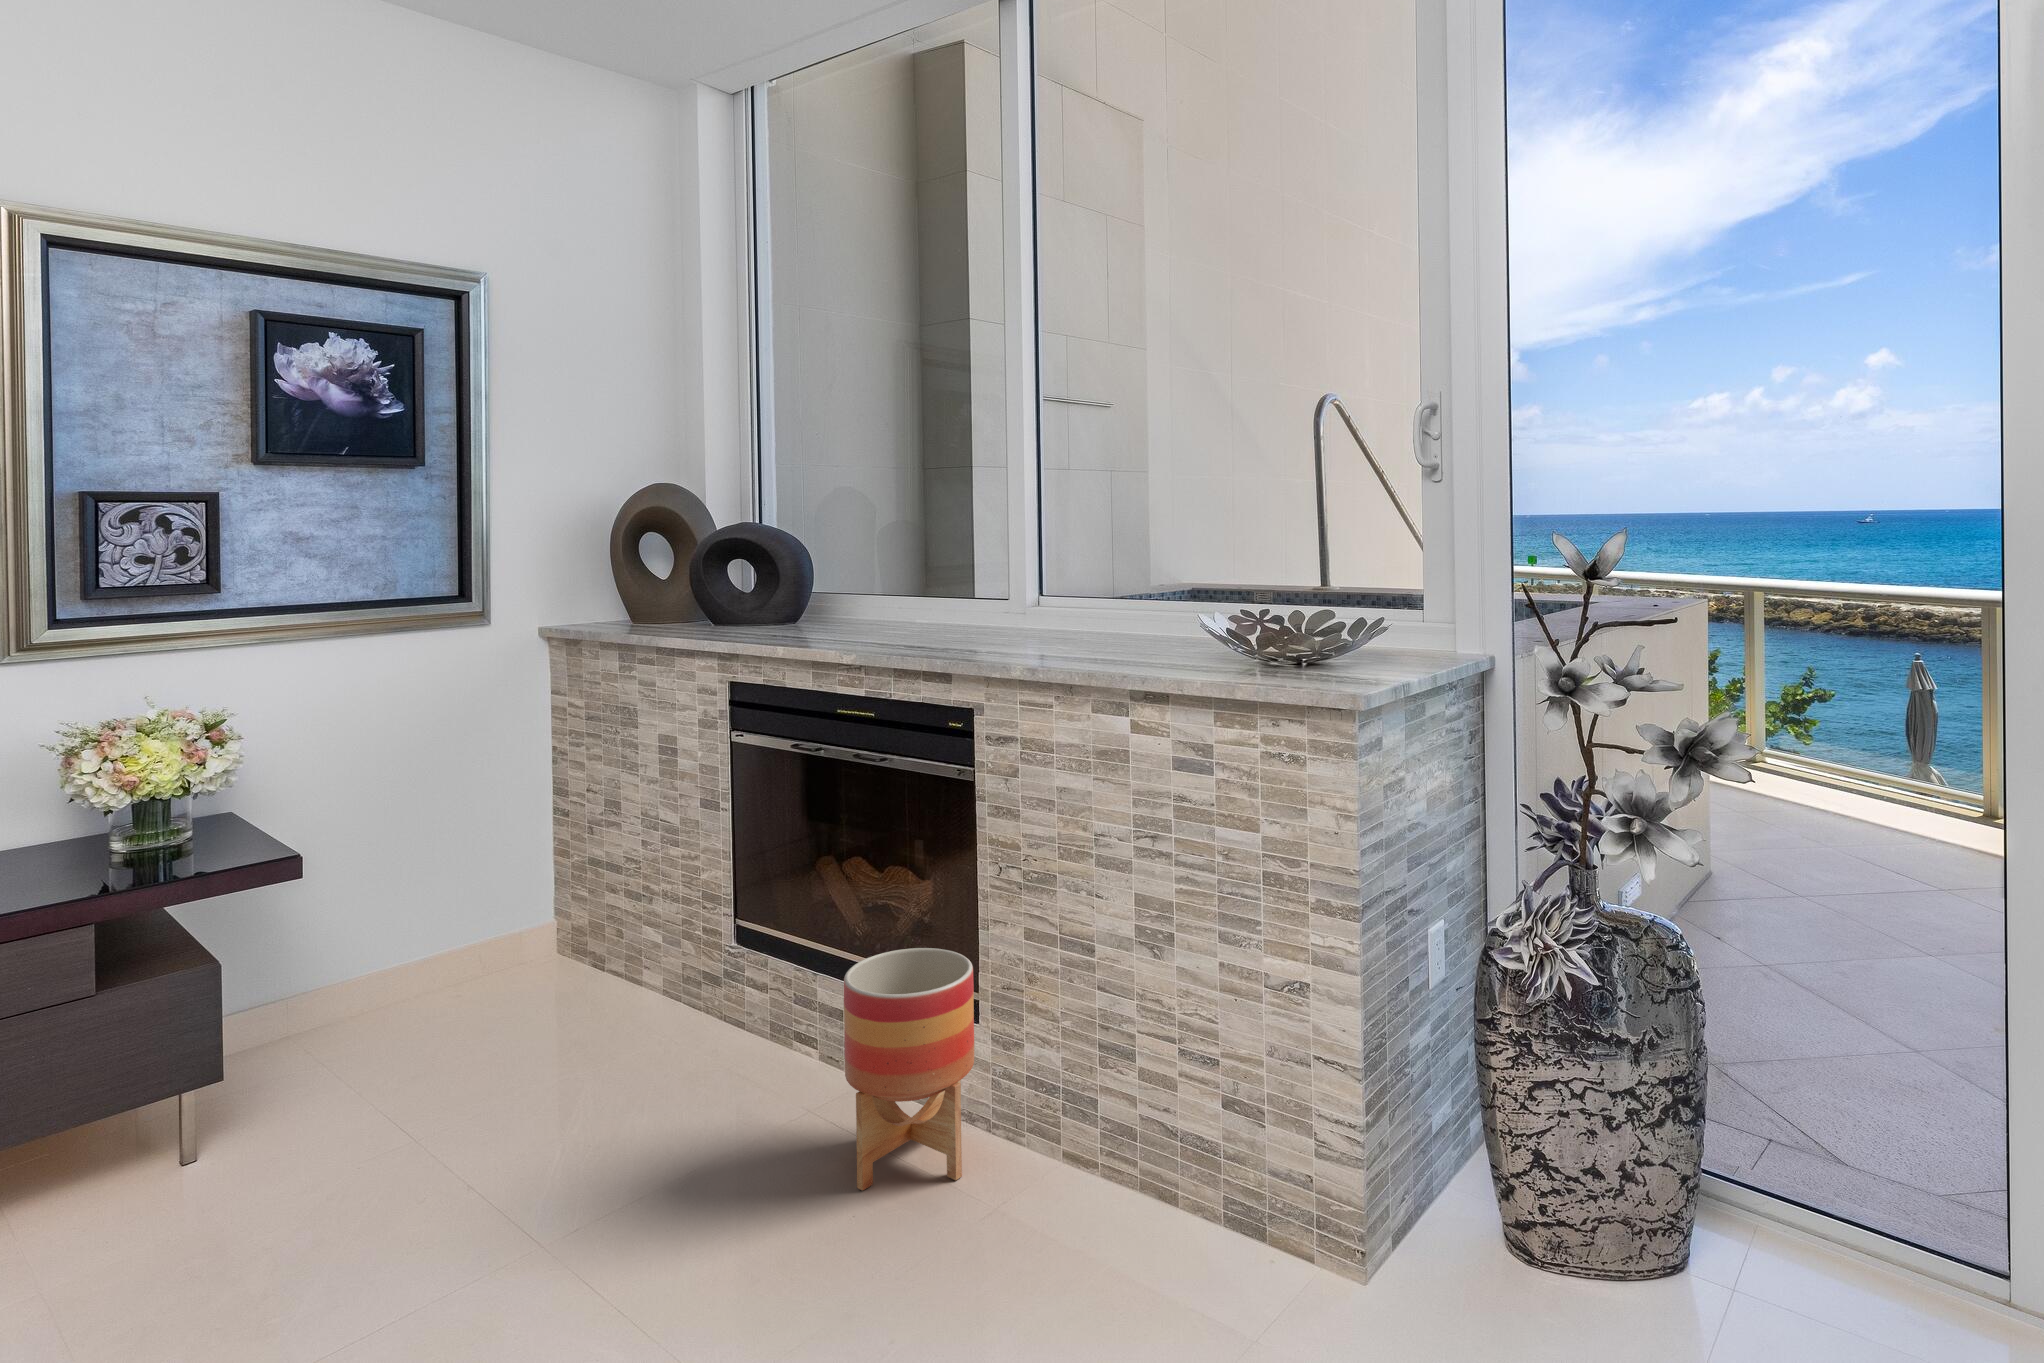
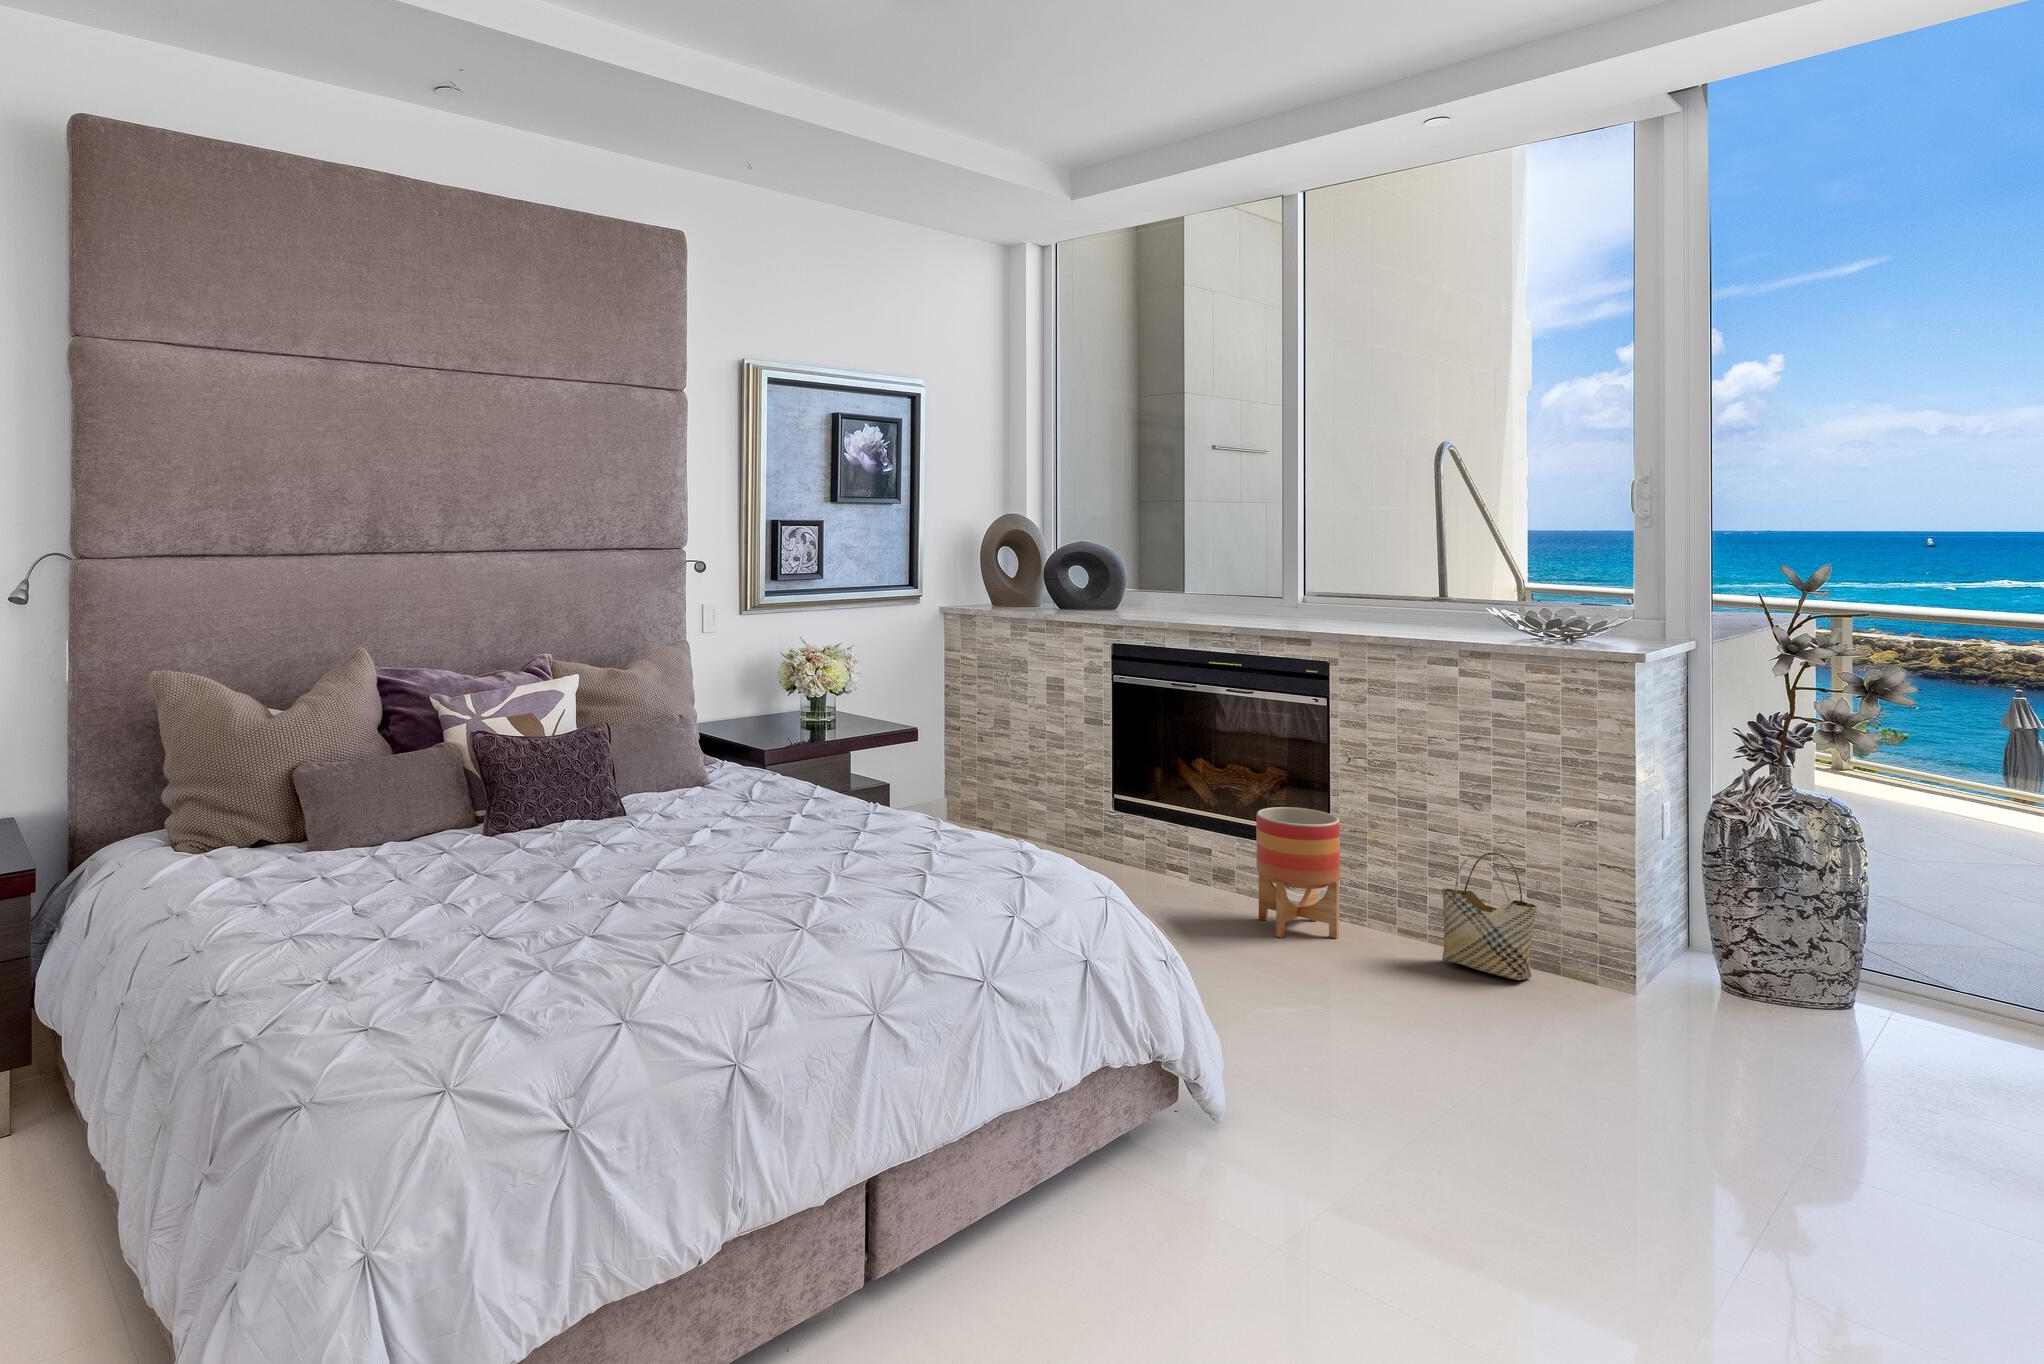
woven basket: none [1086,1032,1220,1276] -> present [1441,853,1537,980]

